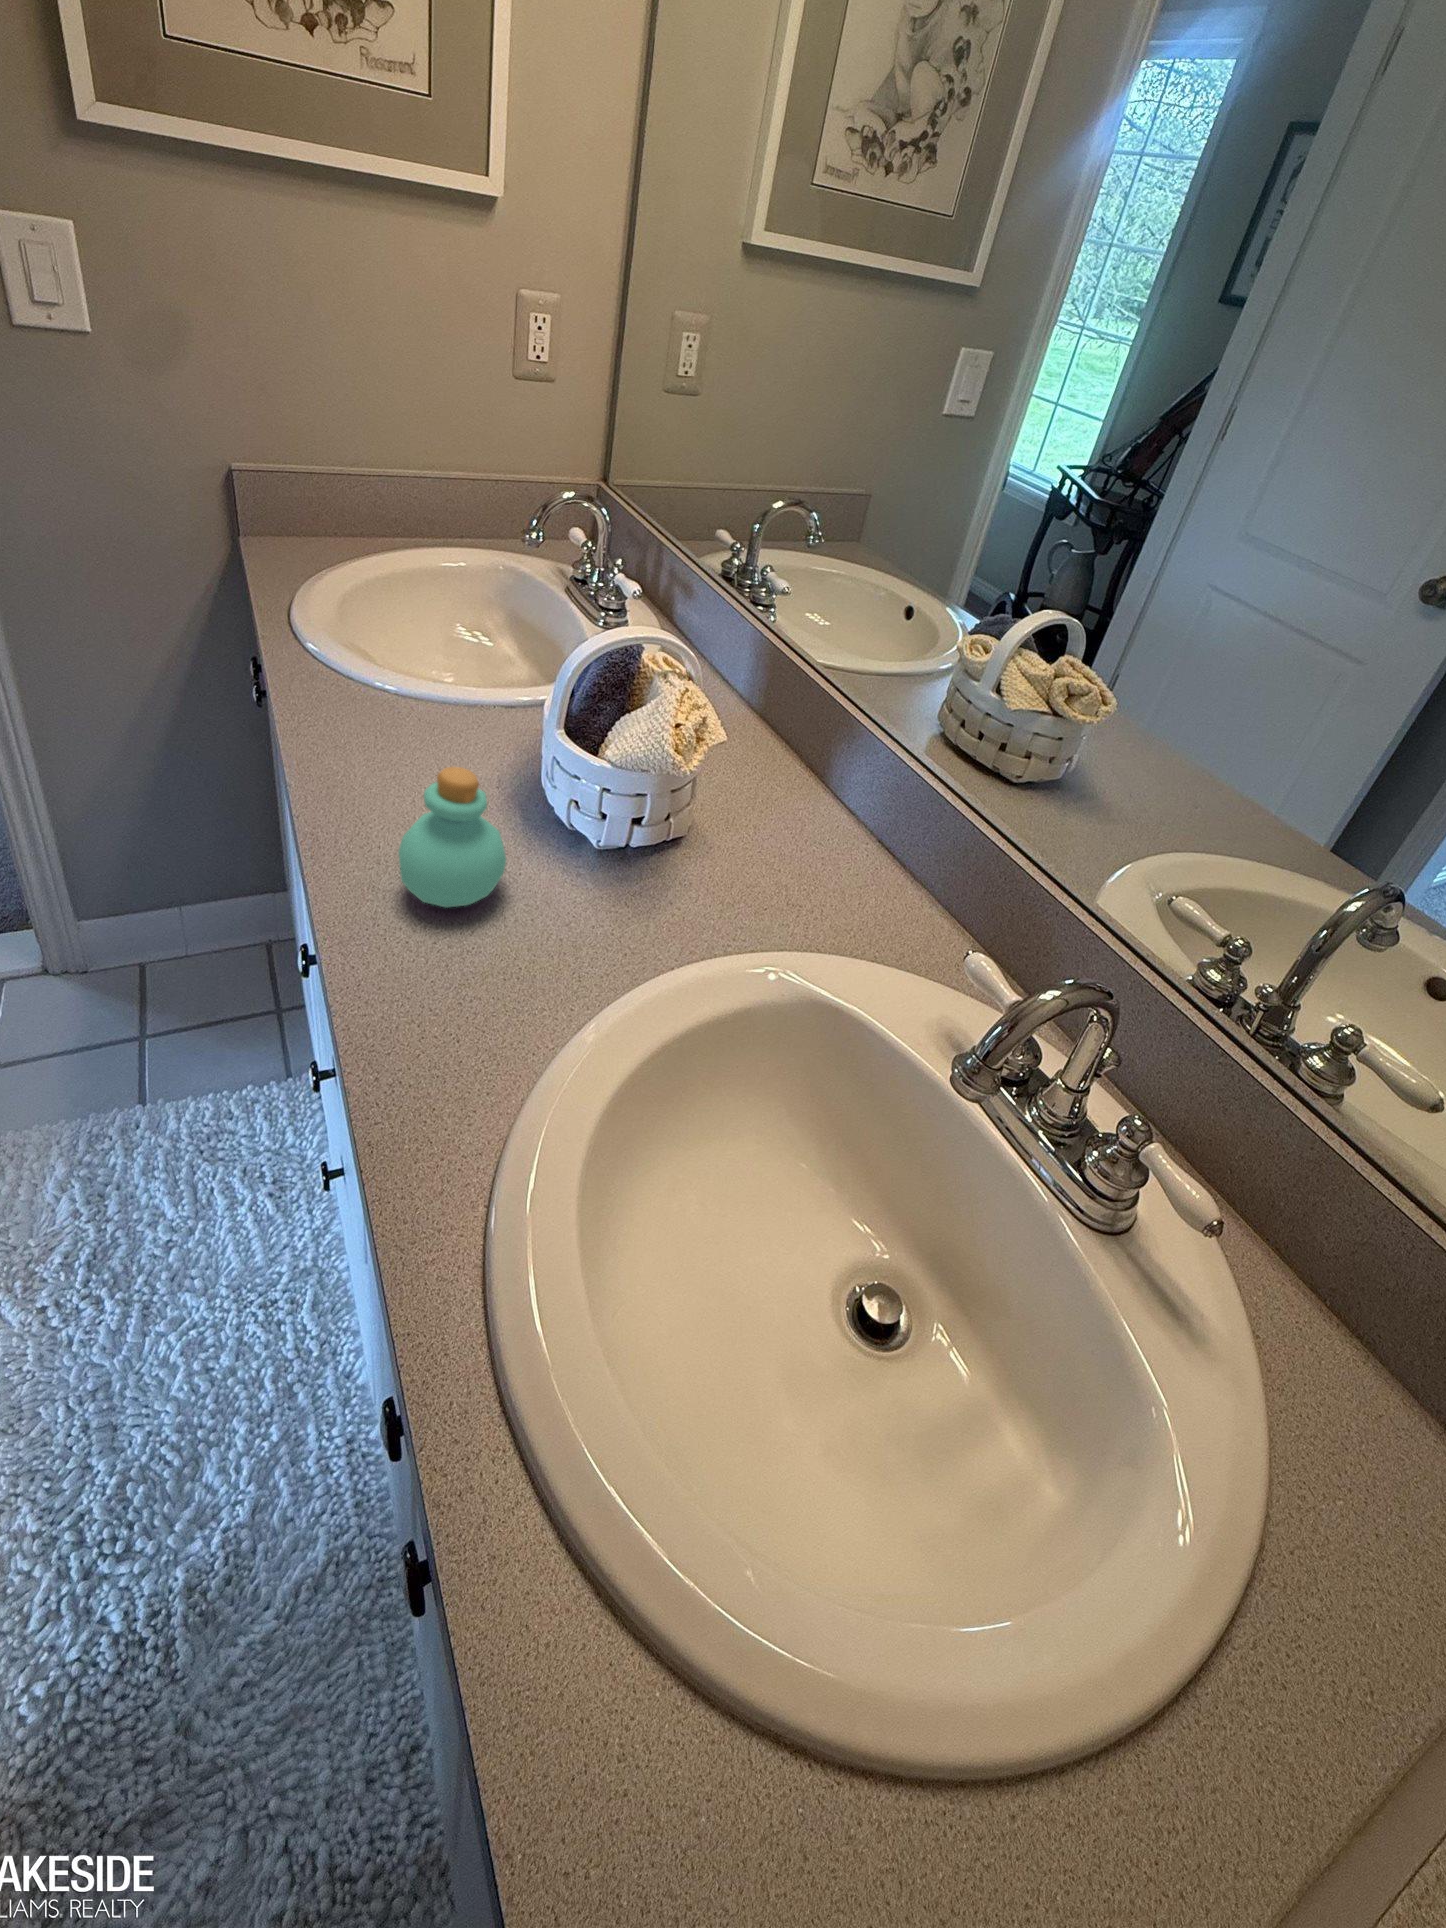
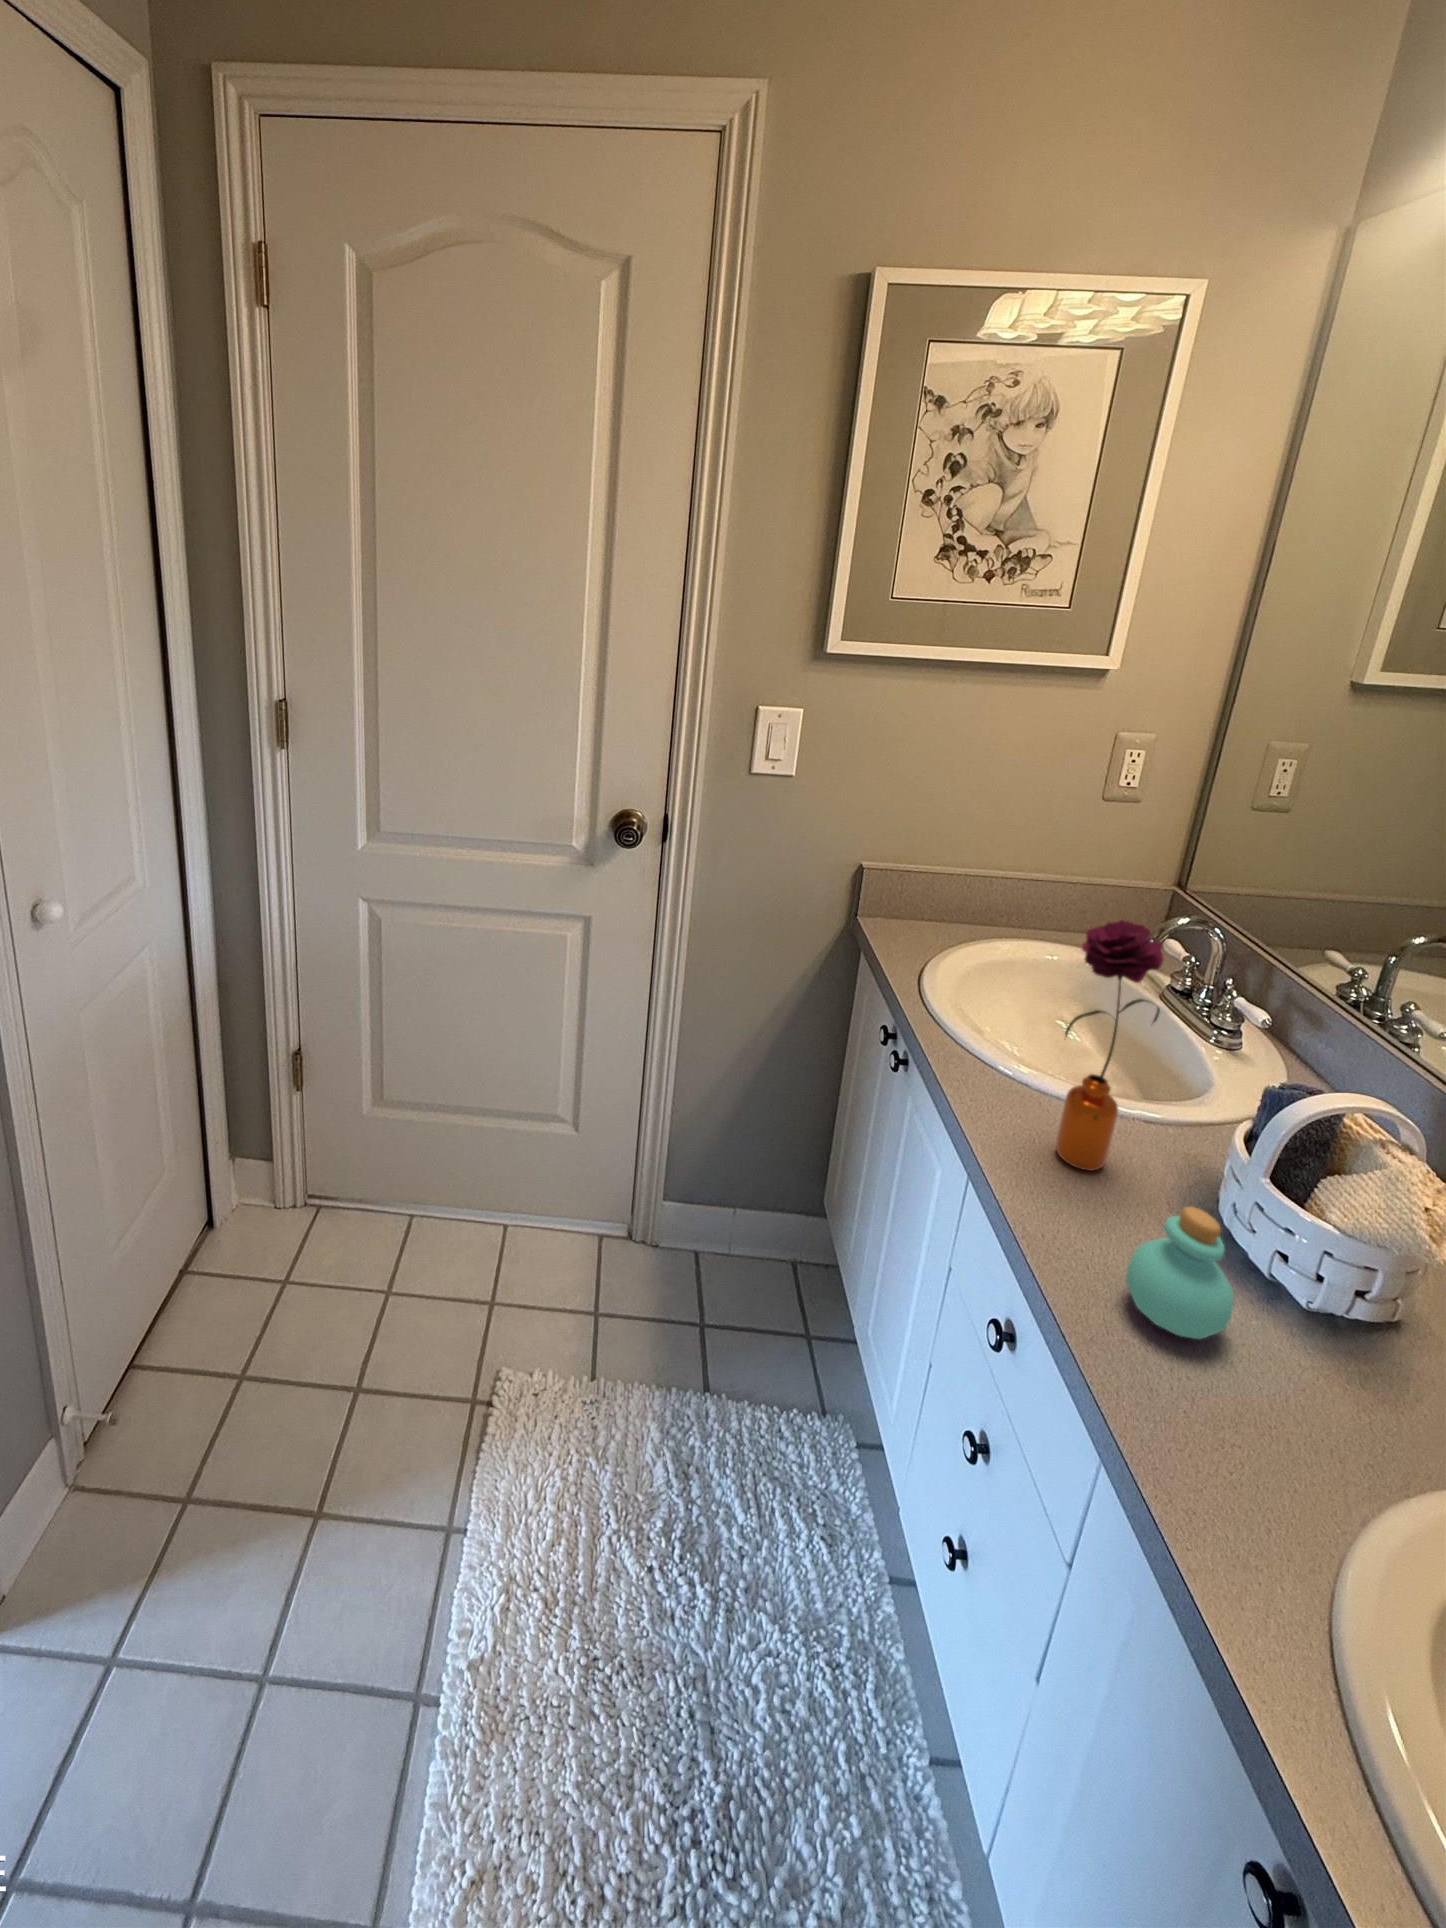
flower: none [356,452,471,764] -> present [1056,920,1164,1171]

